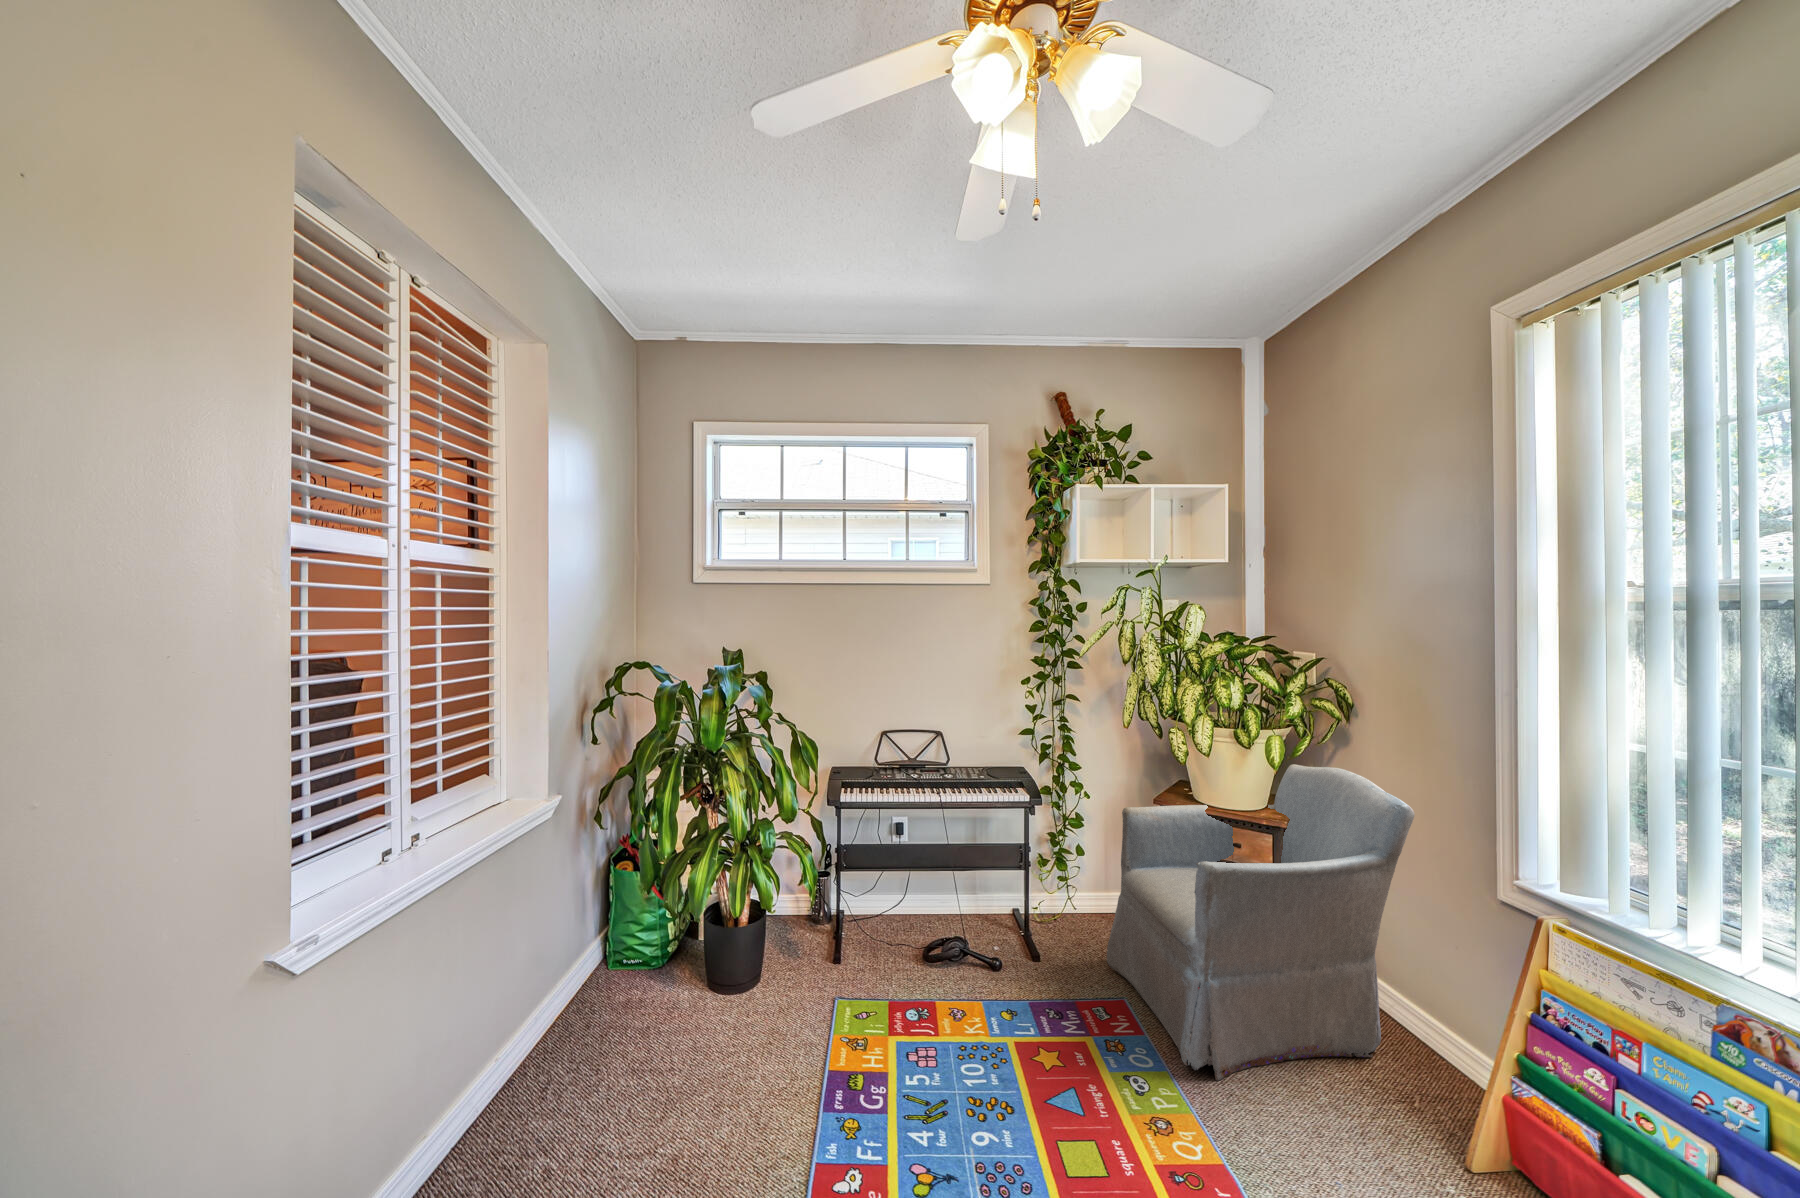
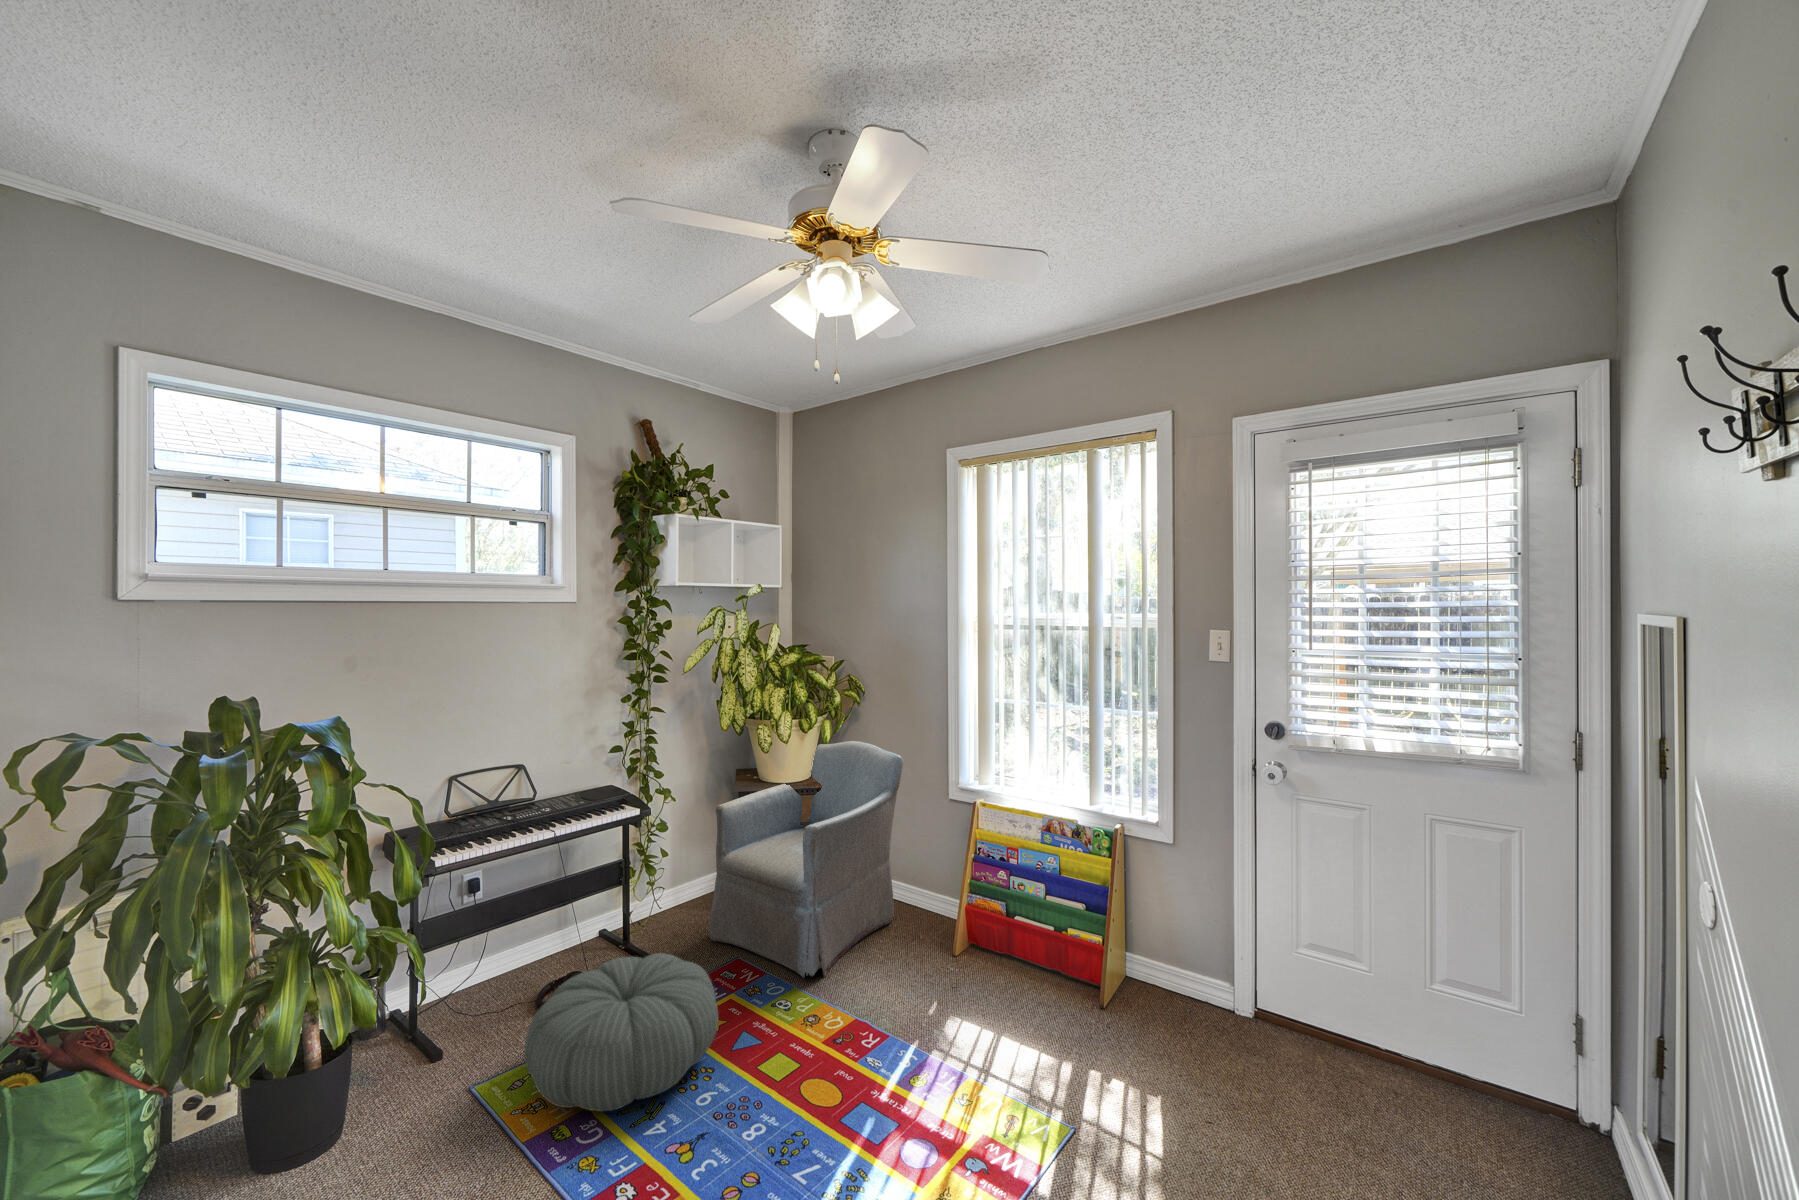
pouf: none [851,935,1047,1102] -> present [524,953,719,1111]

